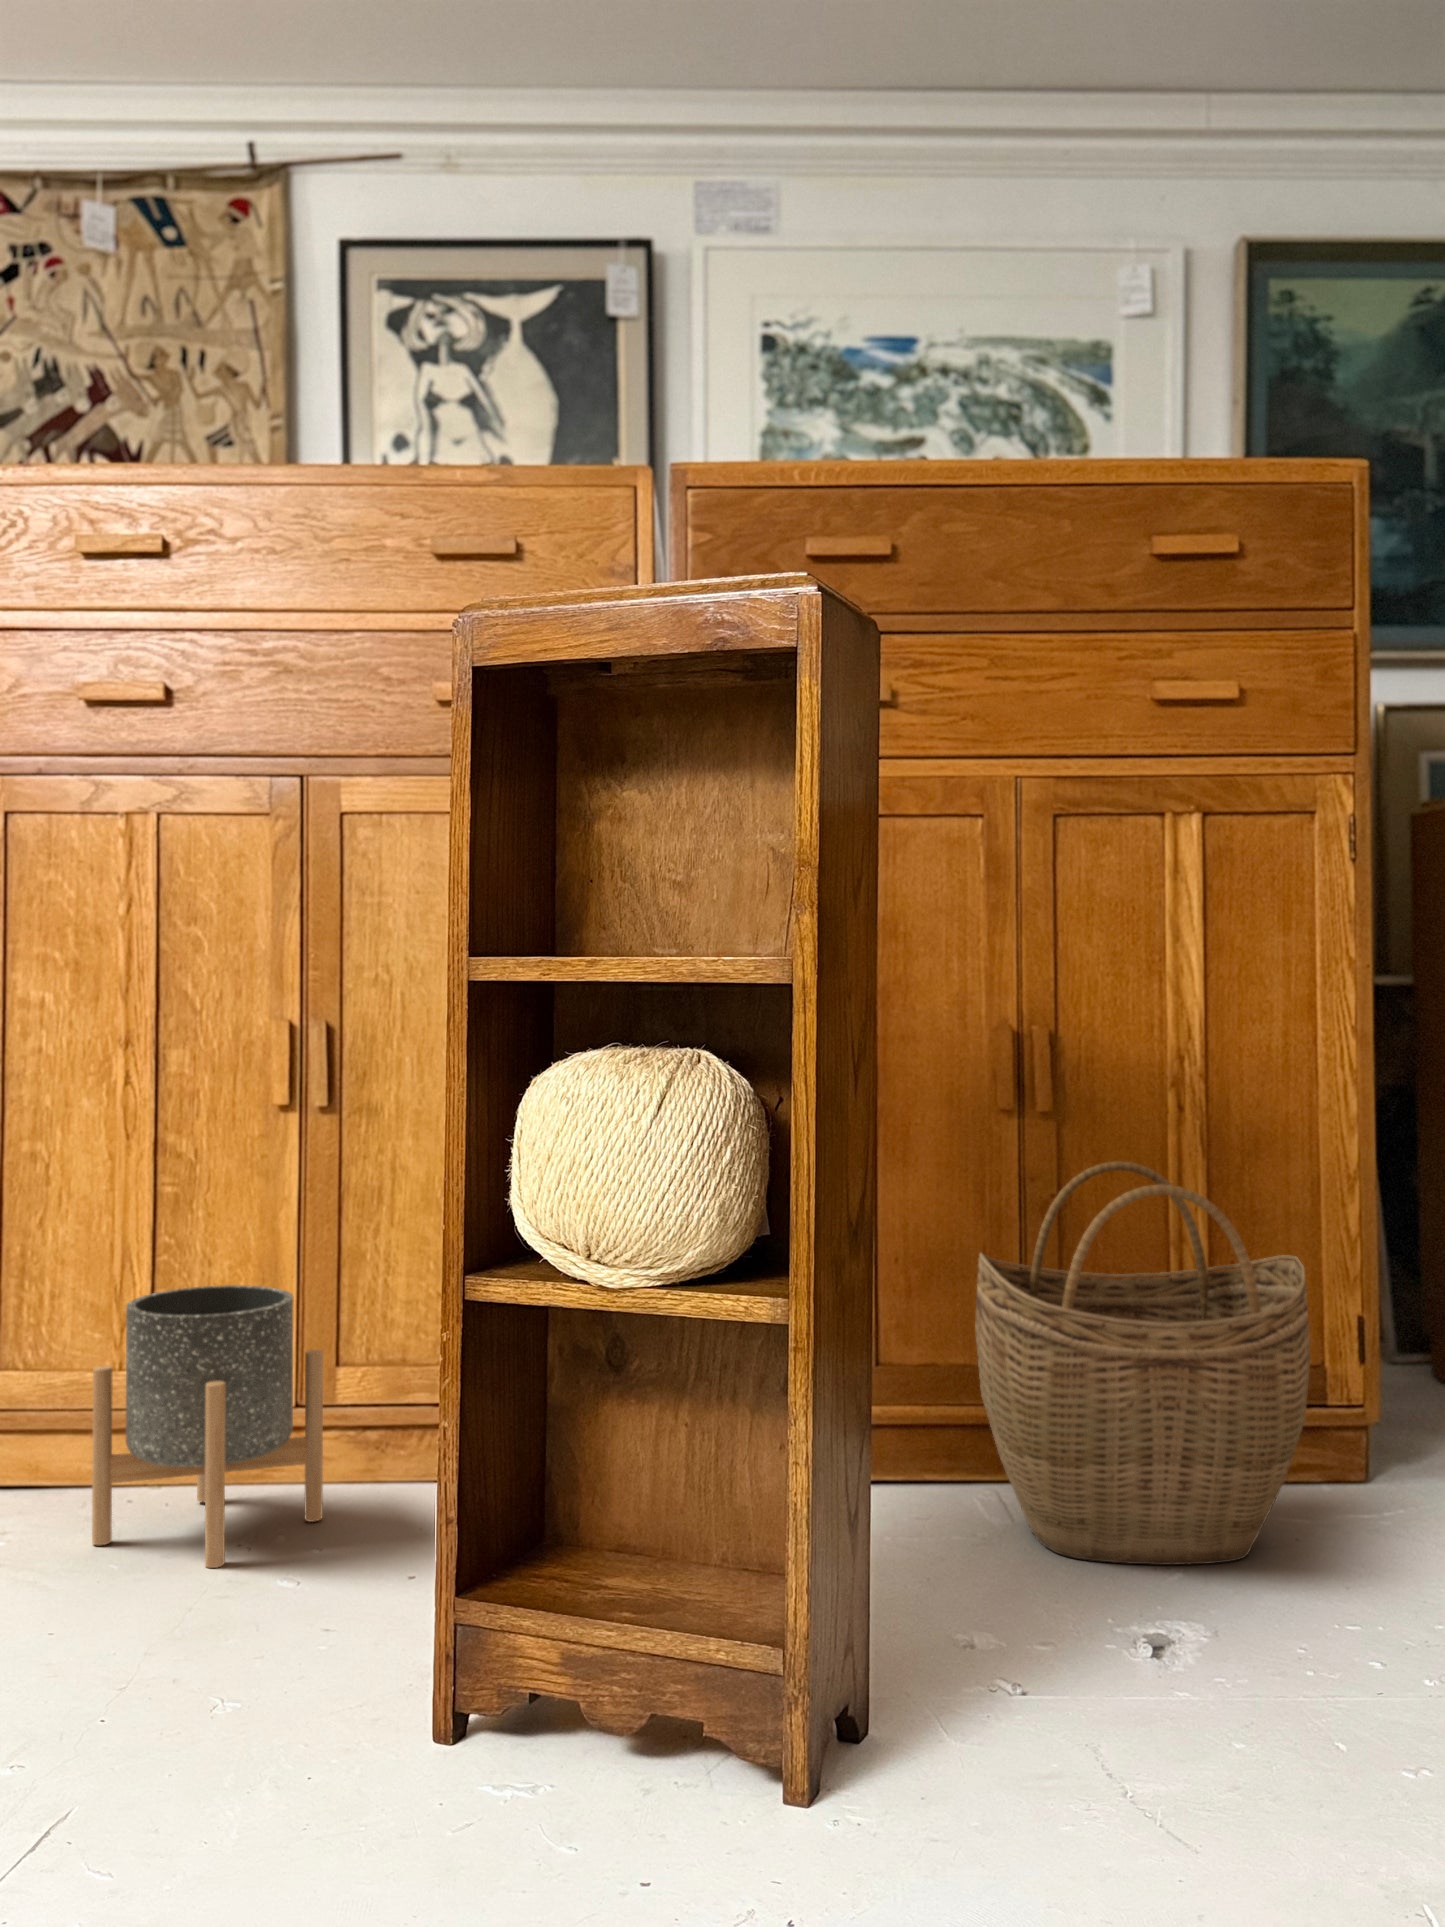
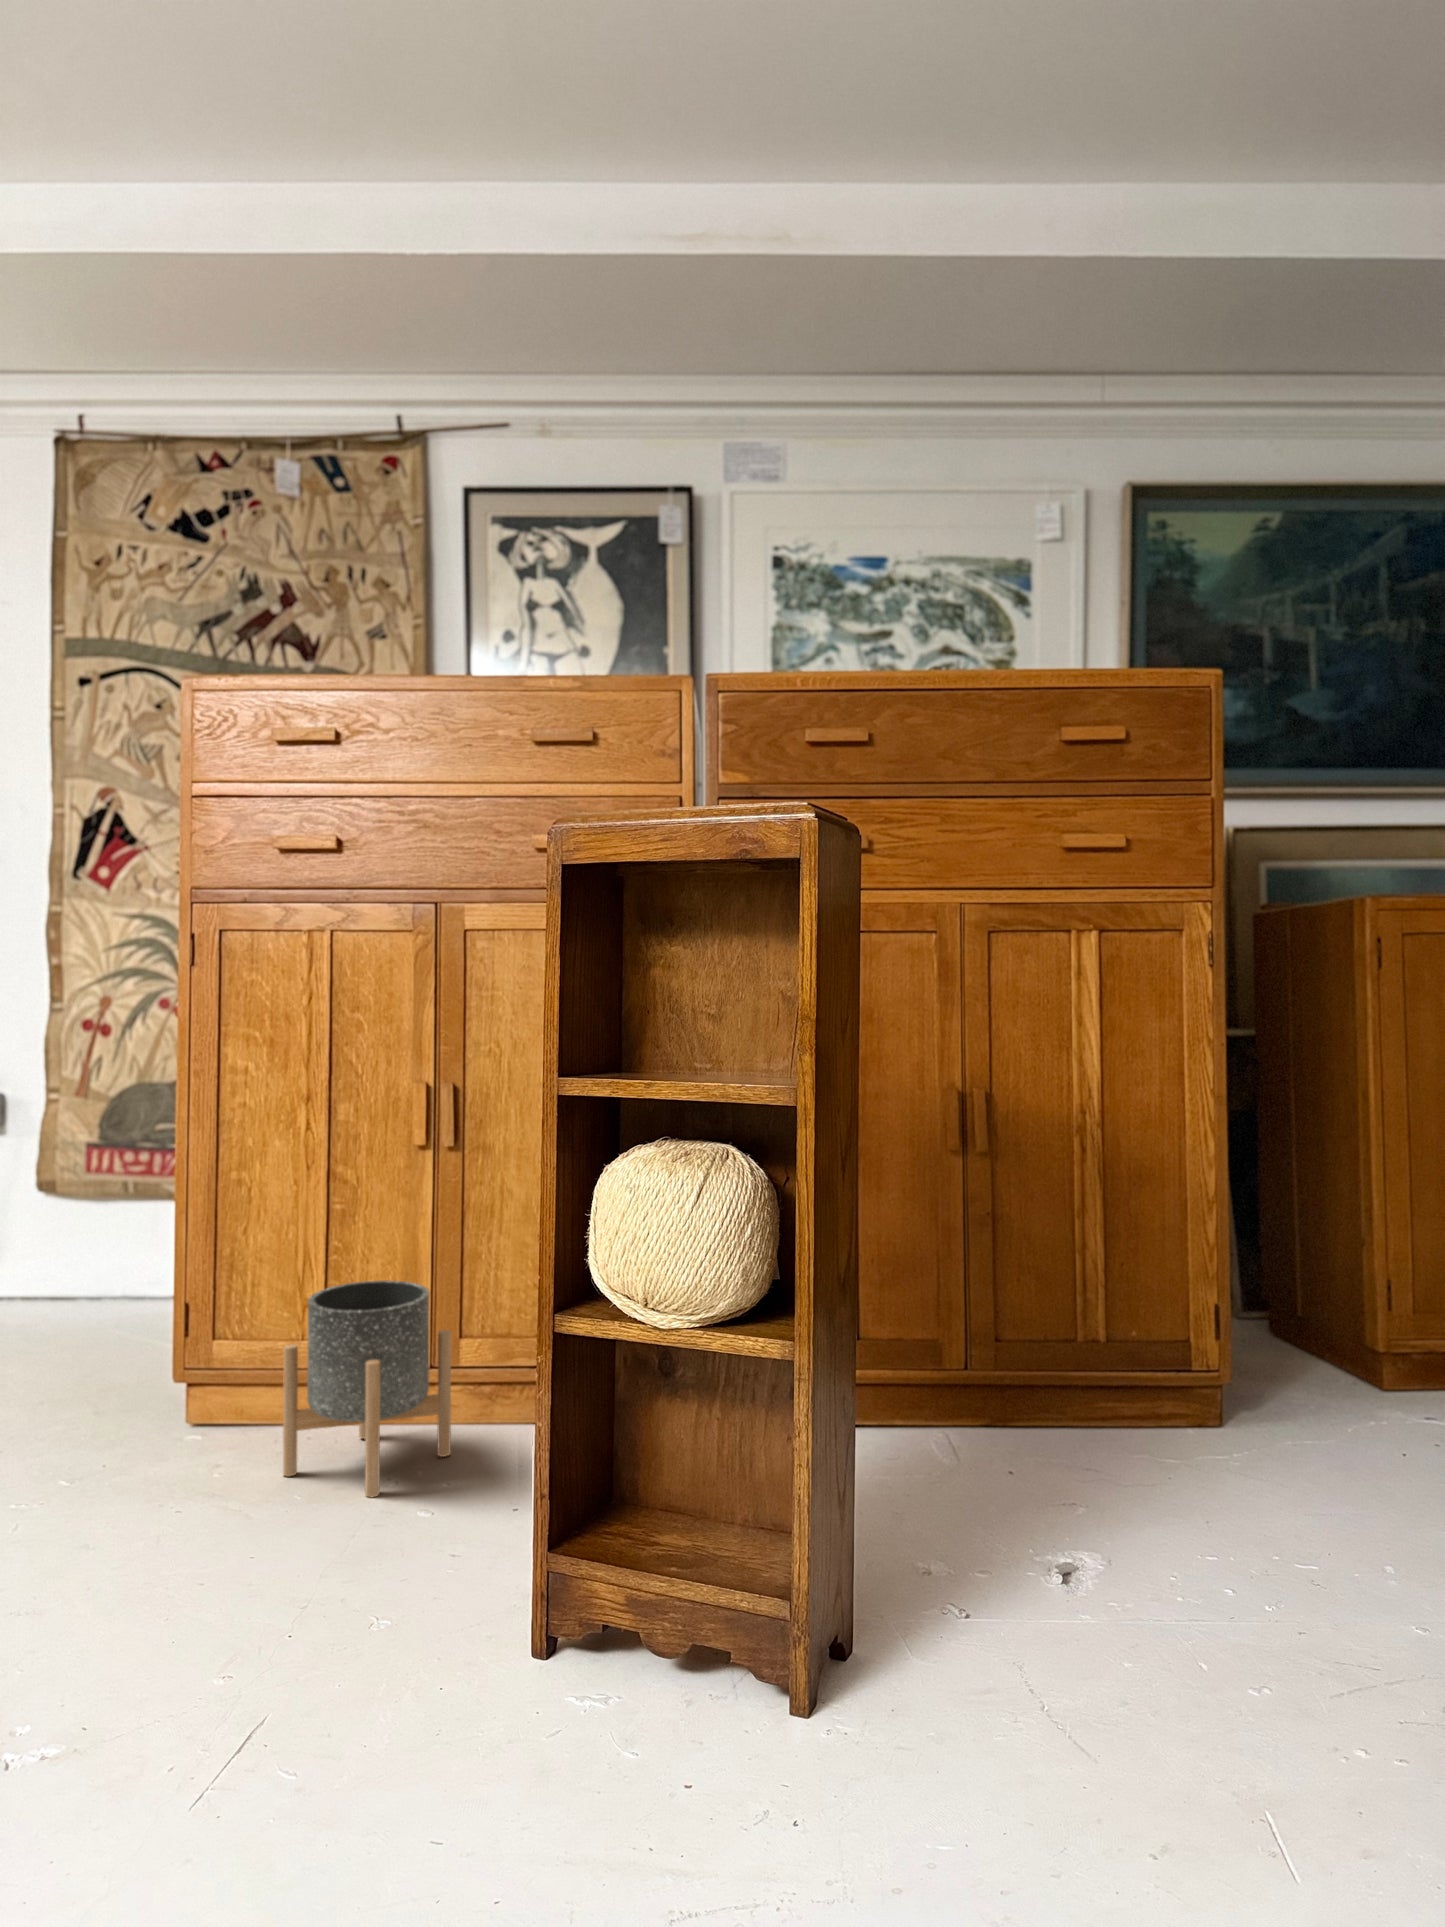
woven basket: present [975,1161,1311,1565] -> none [931,1193,1179,1501]

